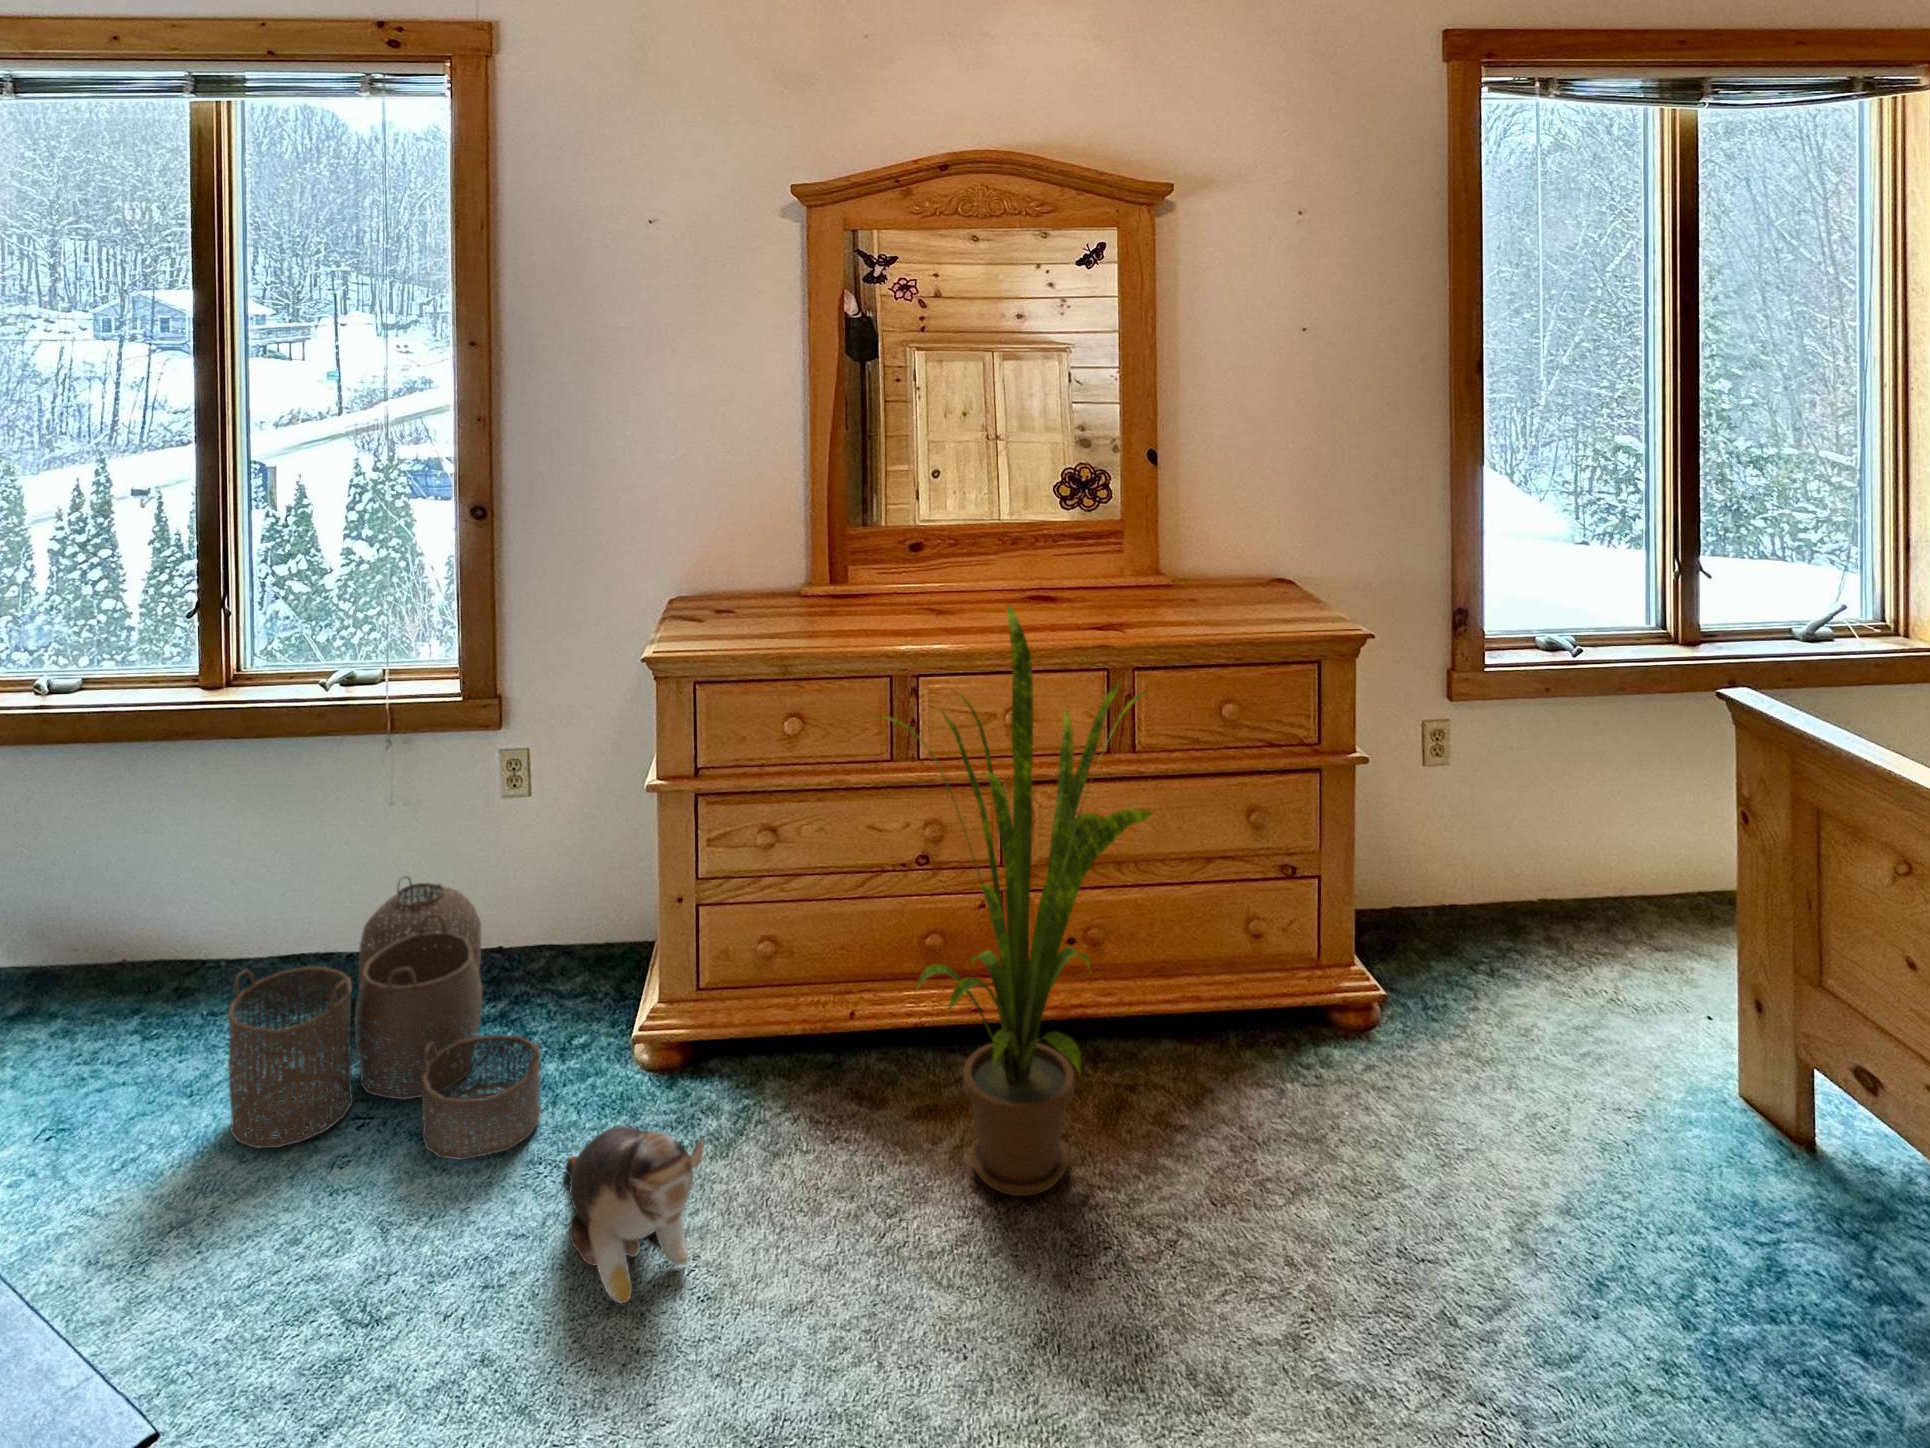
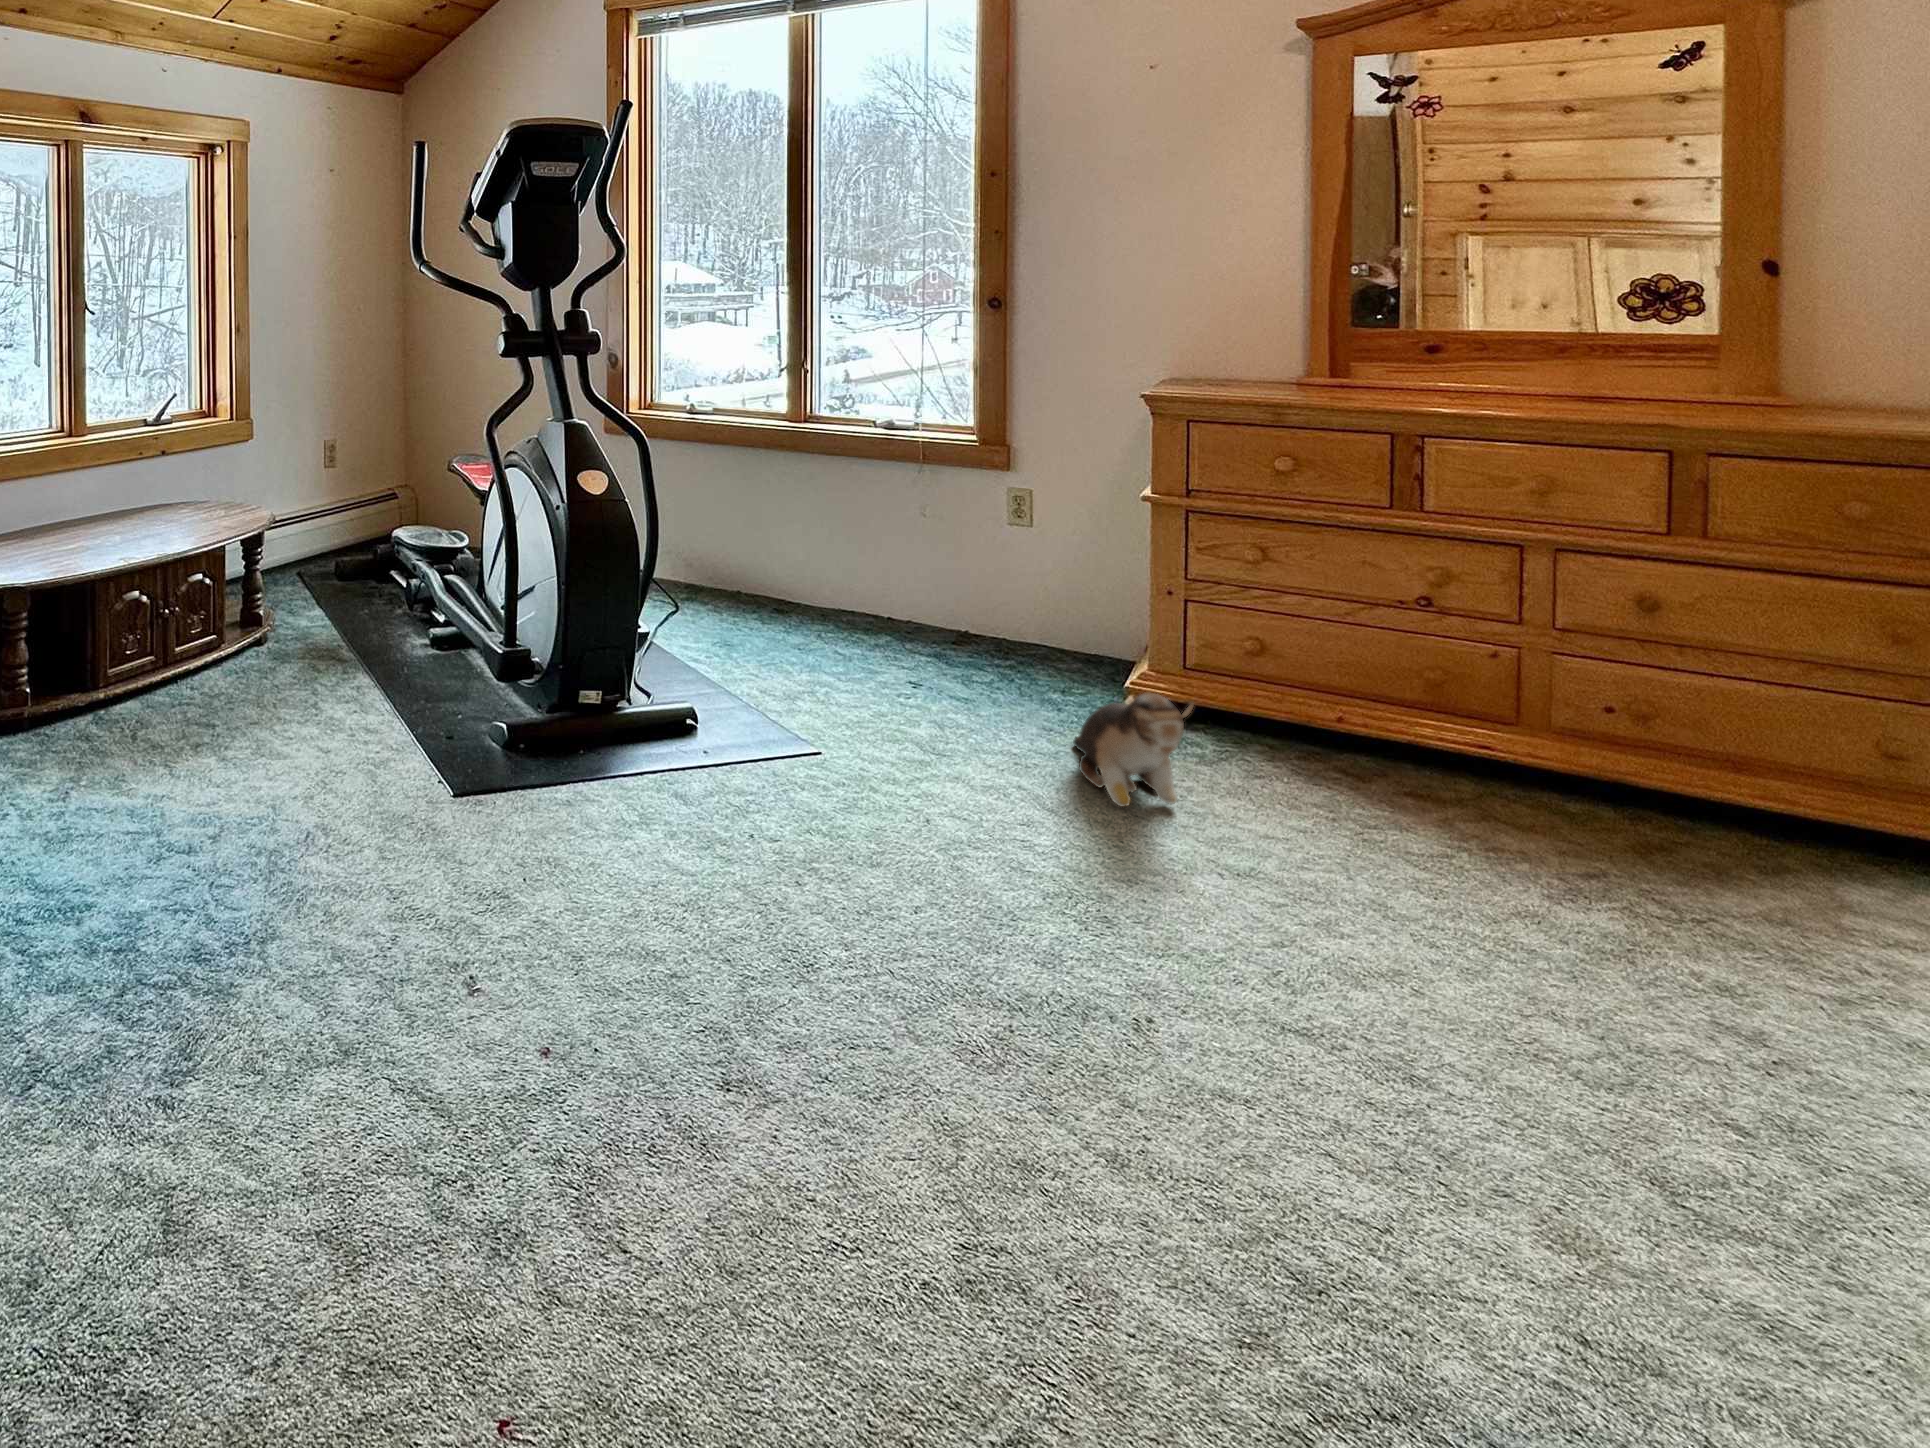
house plant: present [877,605,1152,1196] -> none [1355,374,1705,866]
woven basket: present [228,876,541,1160] -> none [830,561,1052,725]

